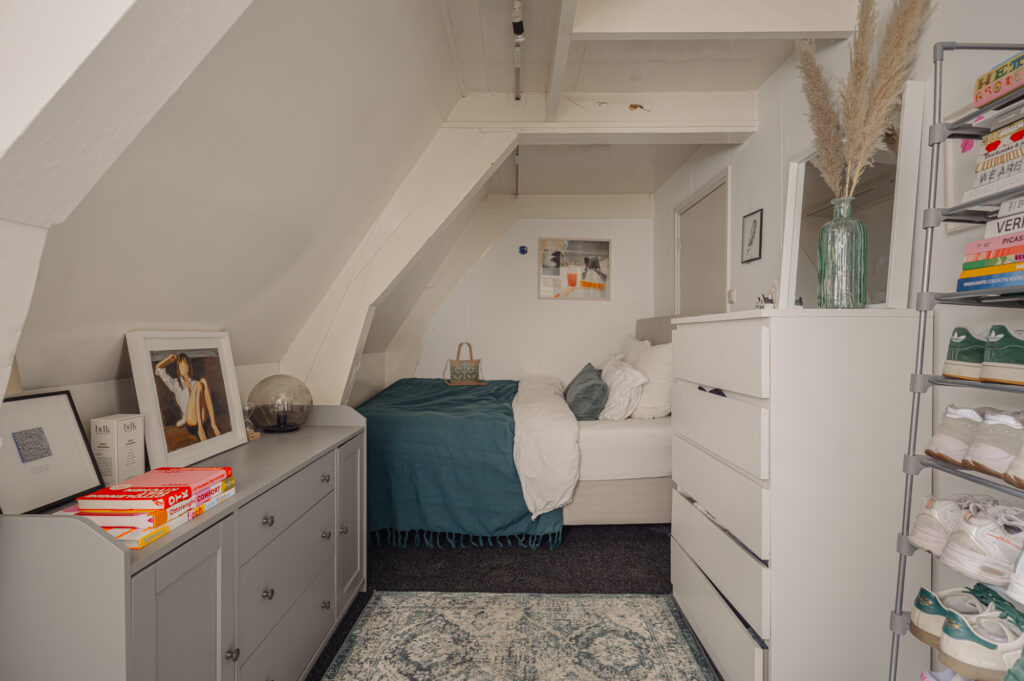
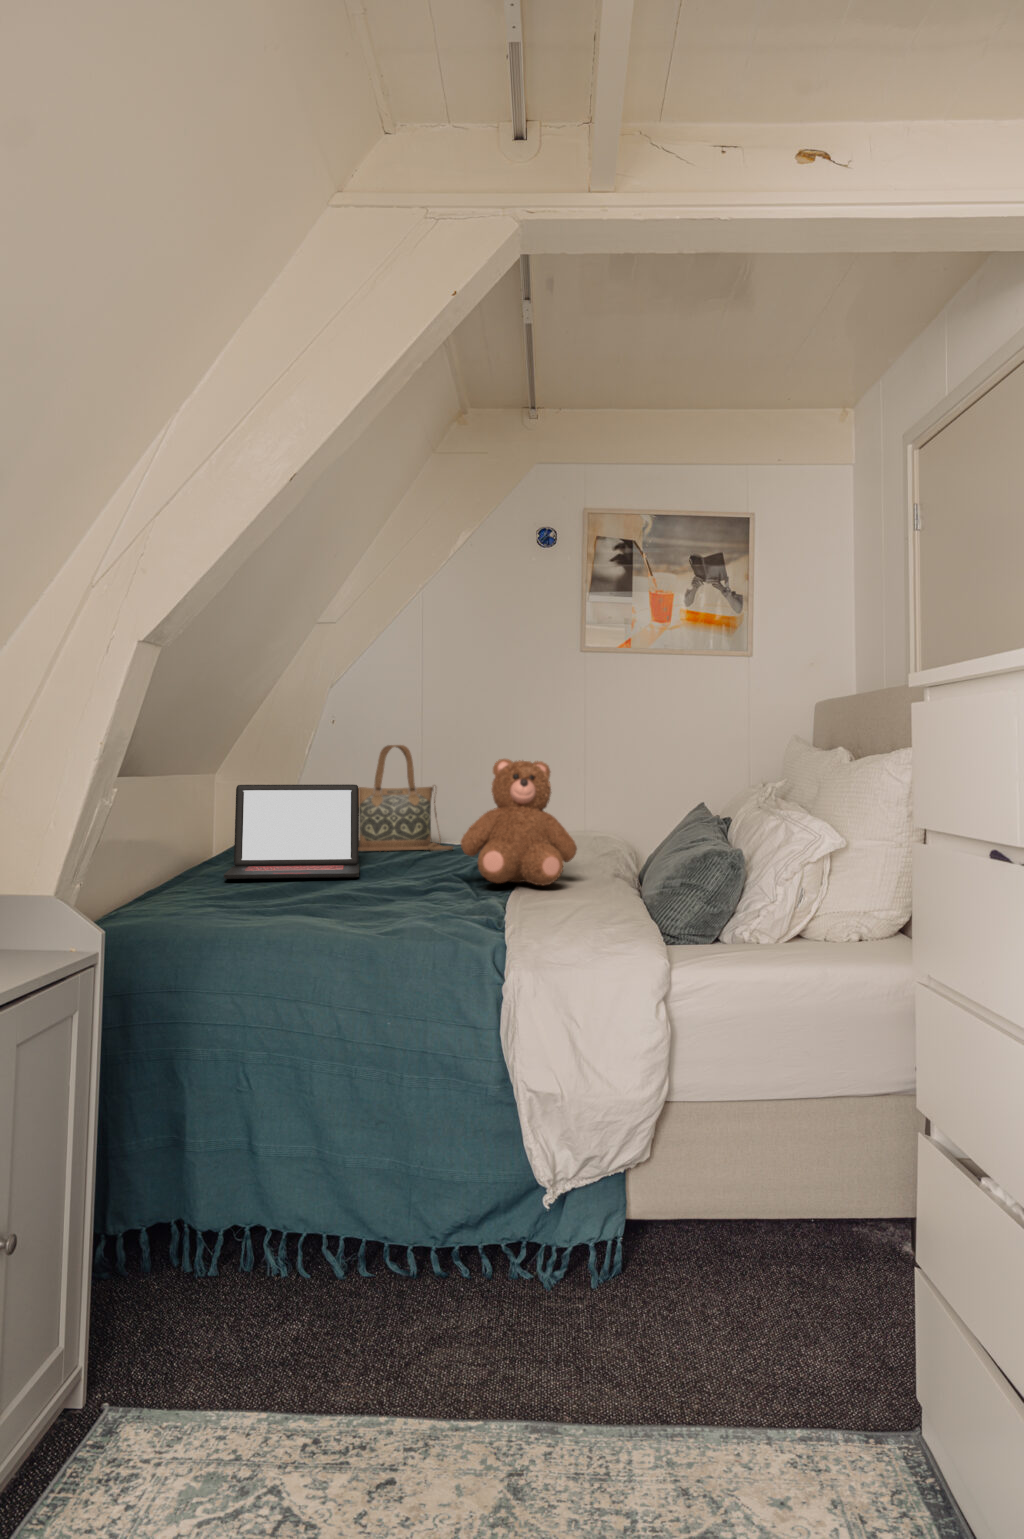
teddy bear: none [494,348,541,399] -> present [460,759,577,886]
laptop: none [400,359,454,397] -> present [224,784,359,879]

